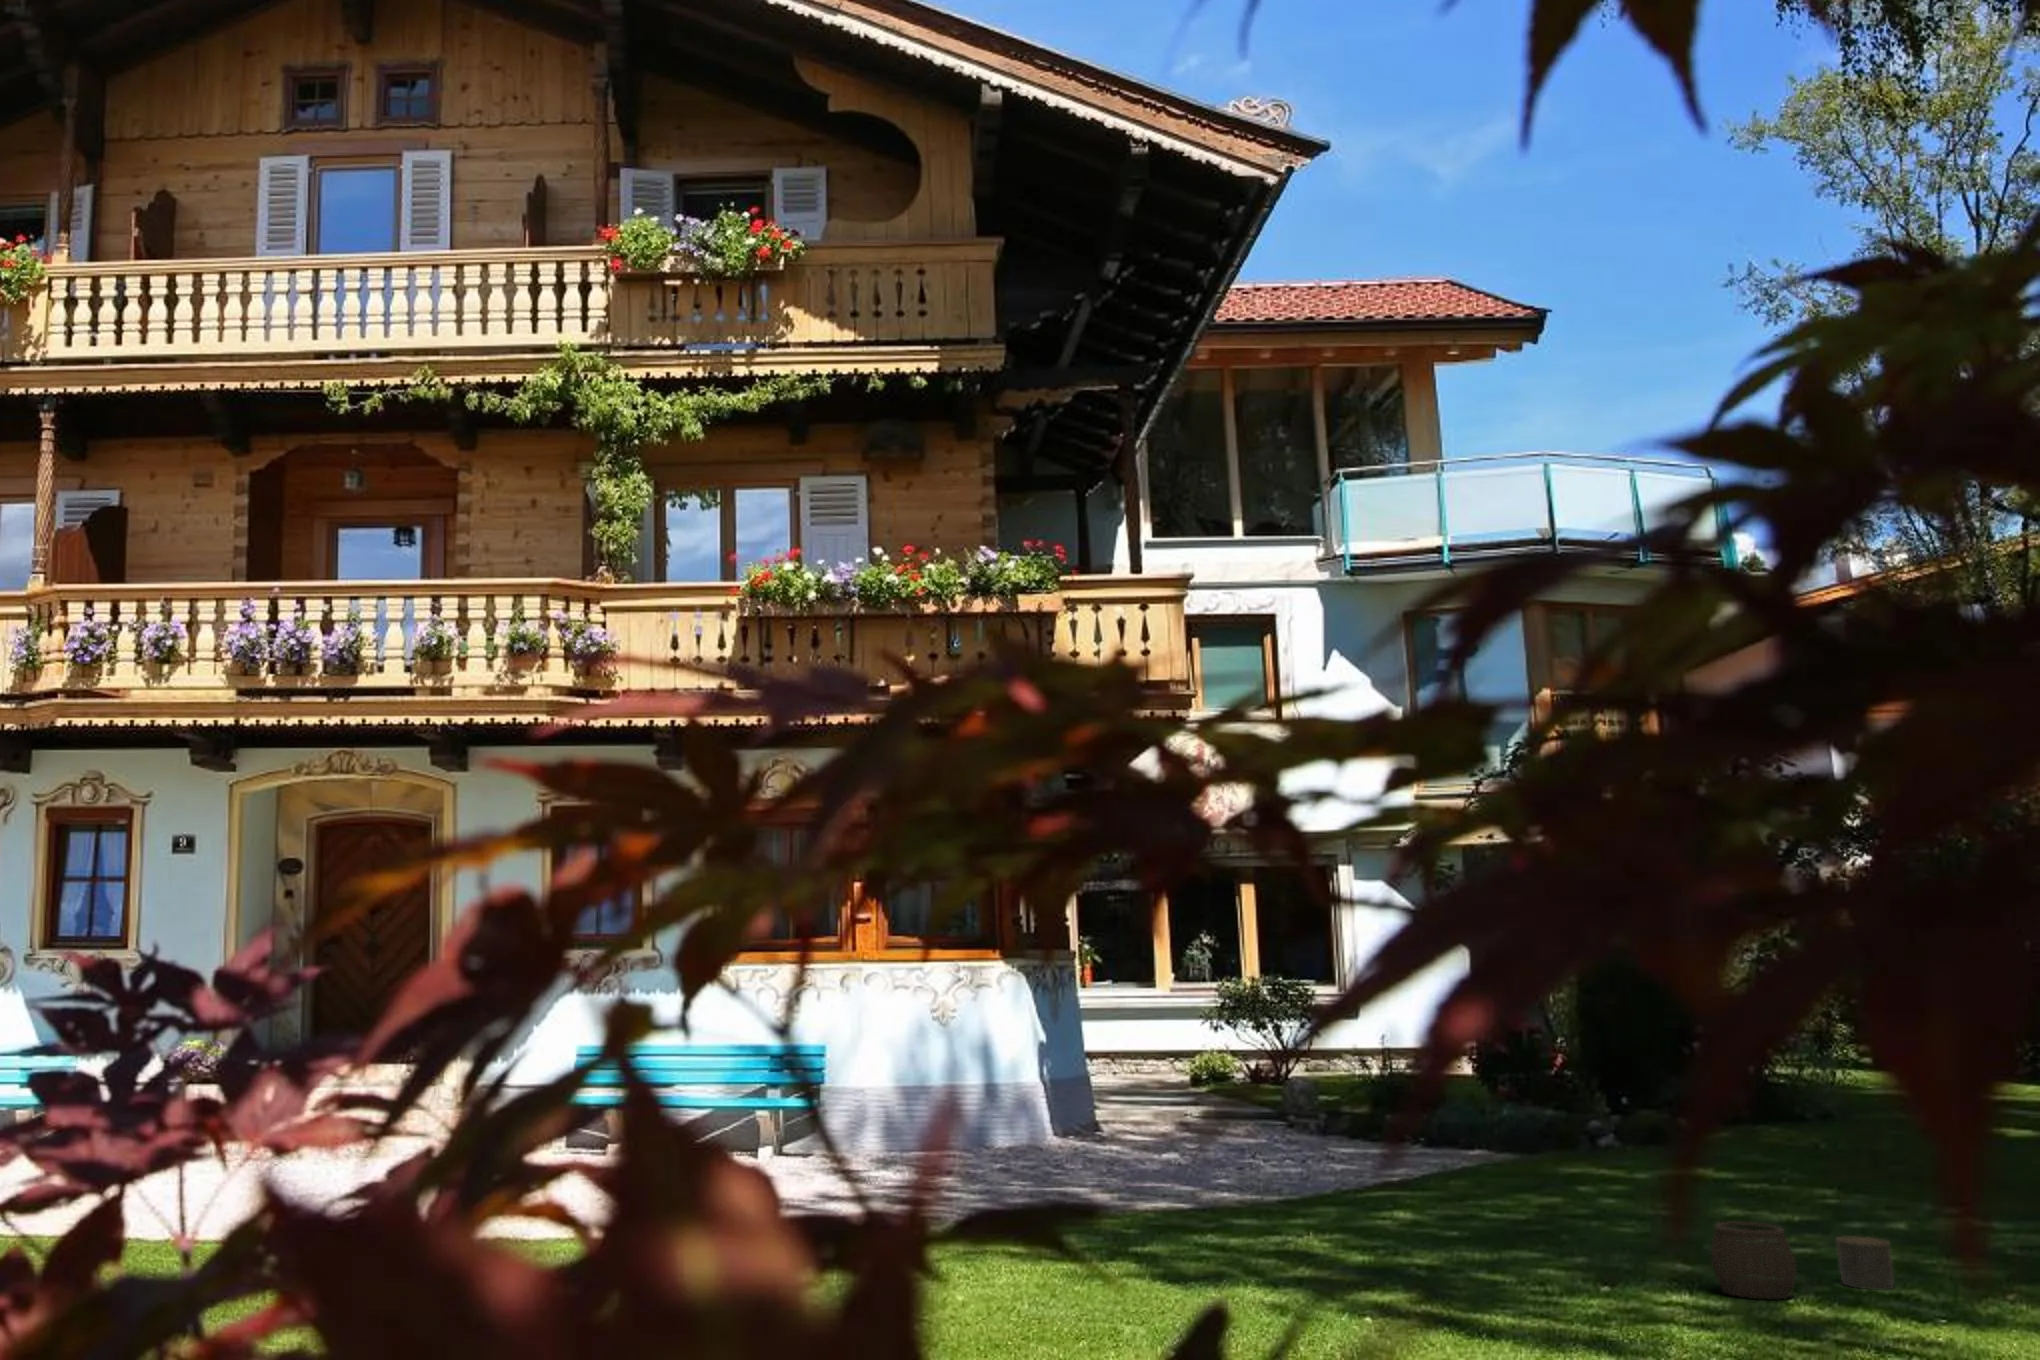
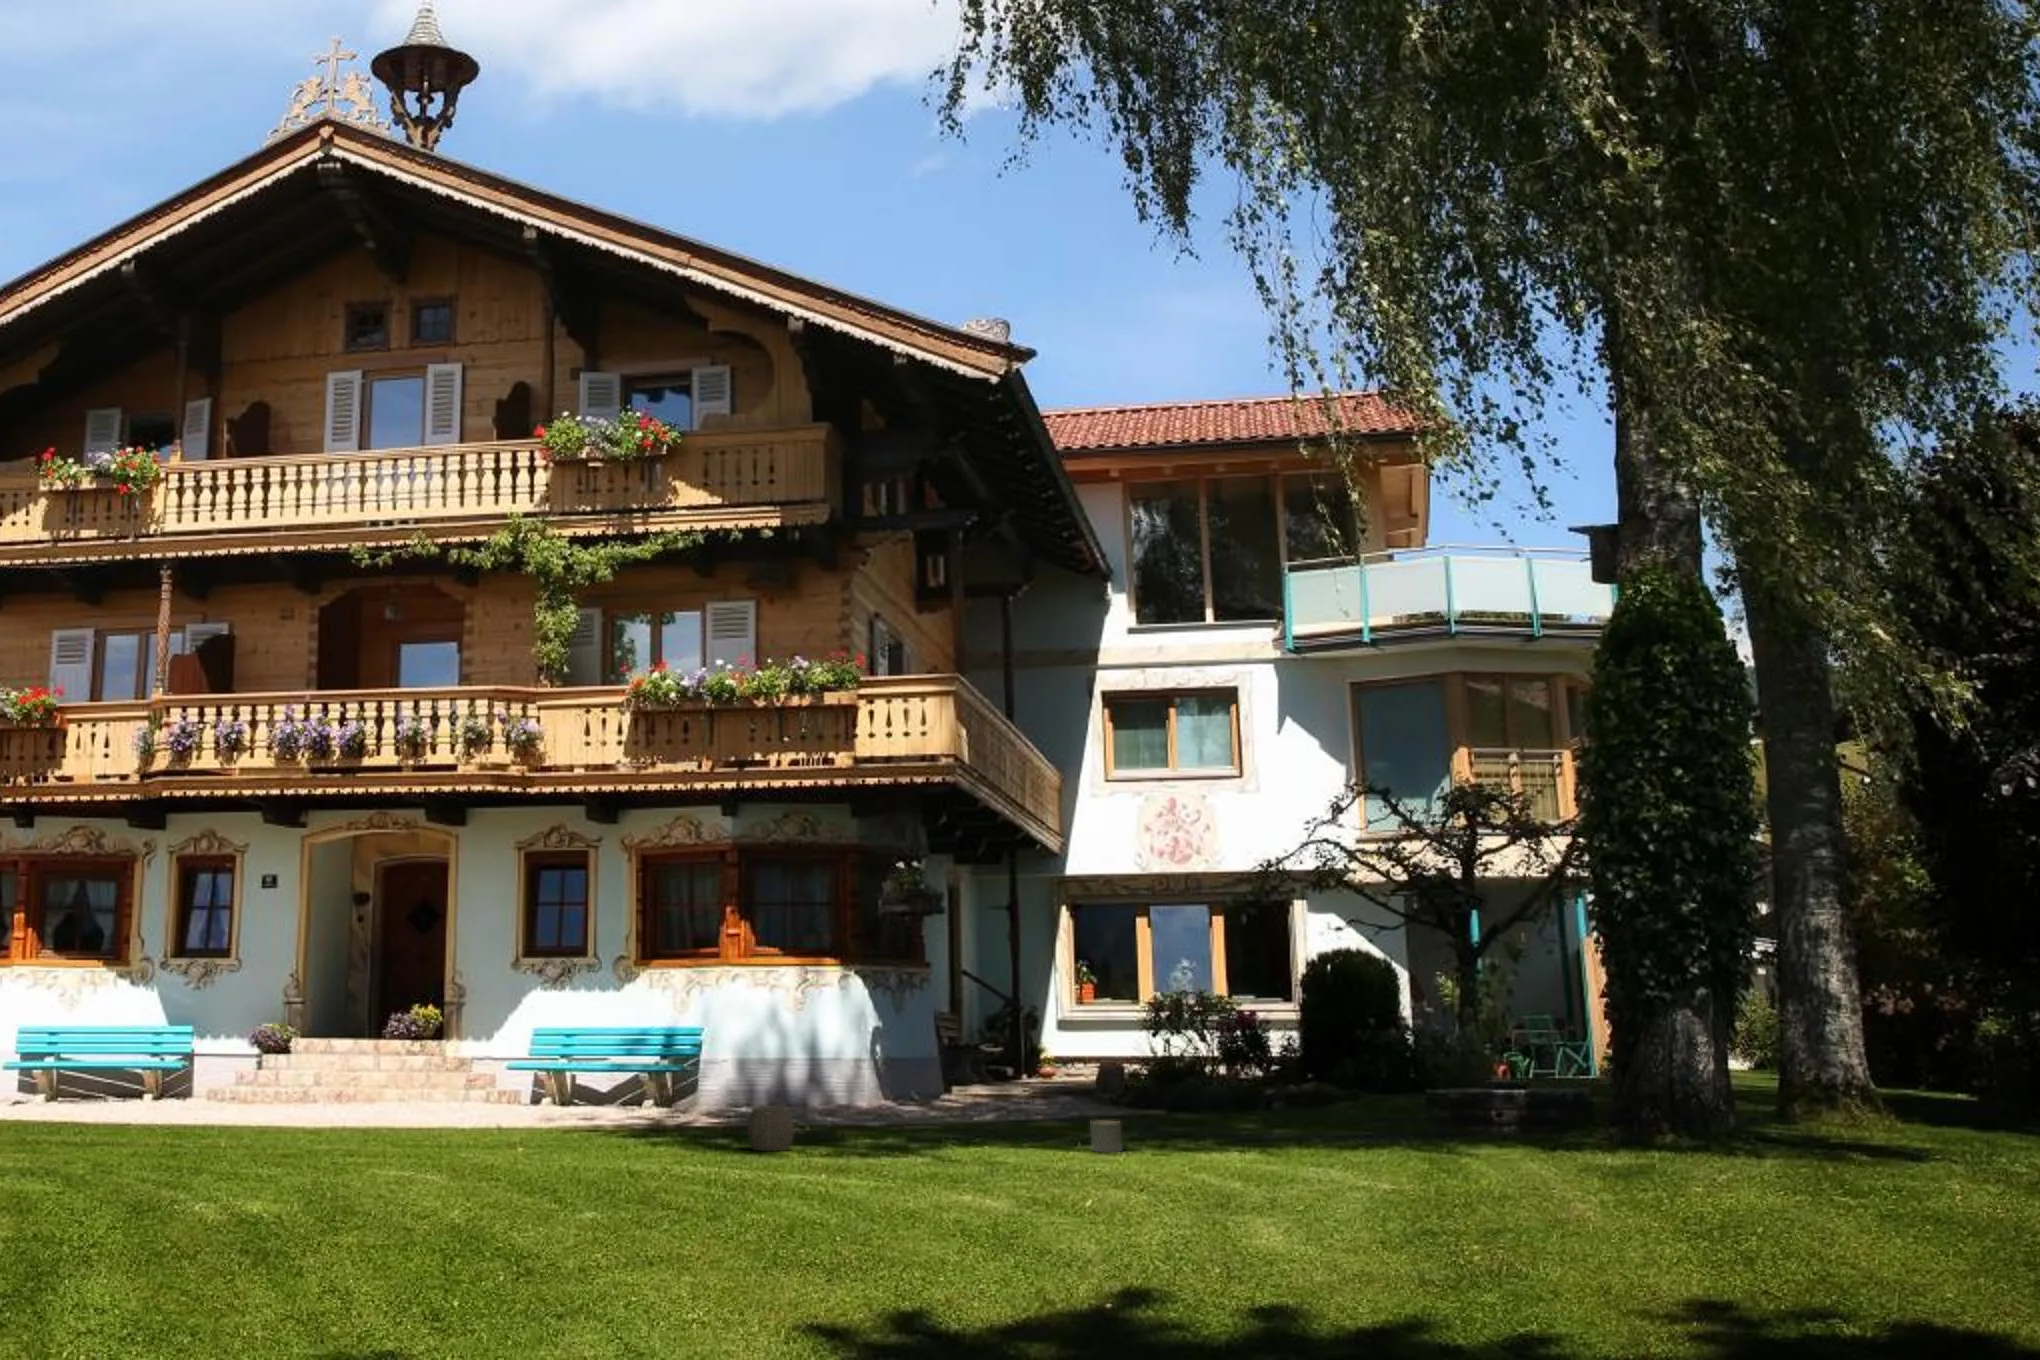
woven basket: present [1711,1222,1796,1300] -> present [748,1106,794,1151]

